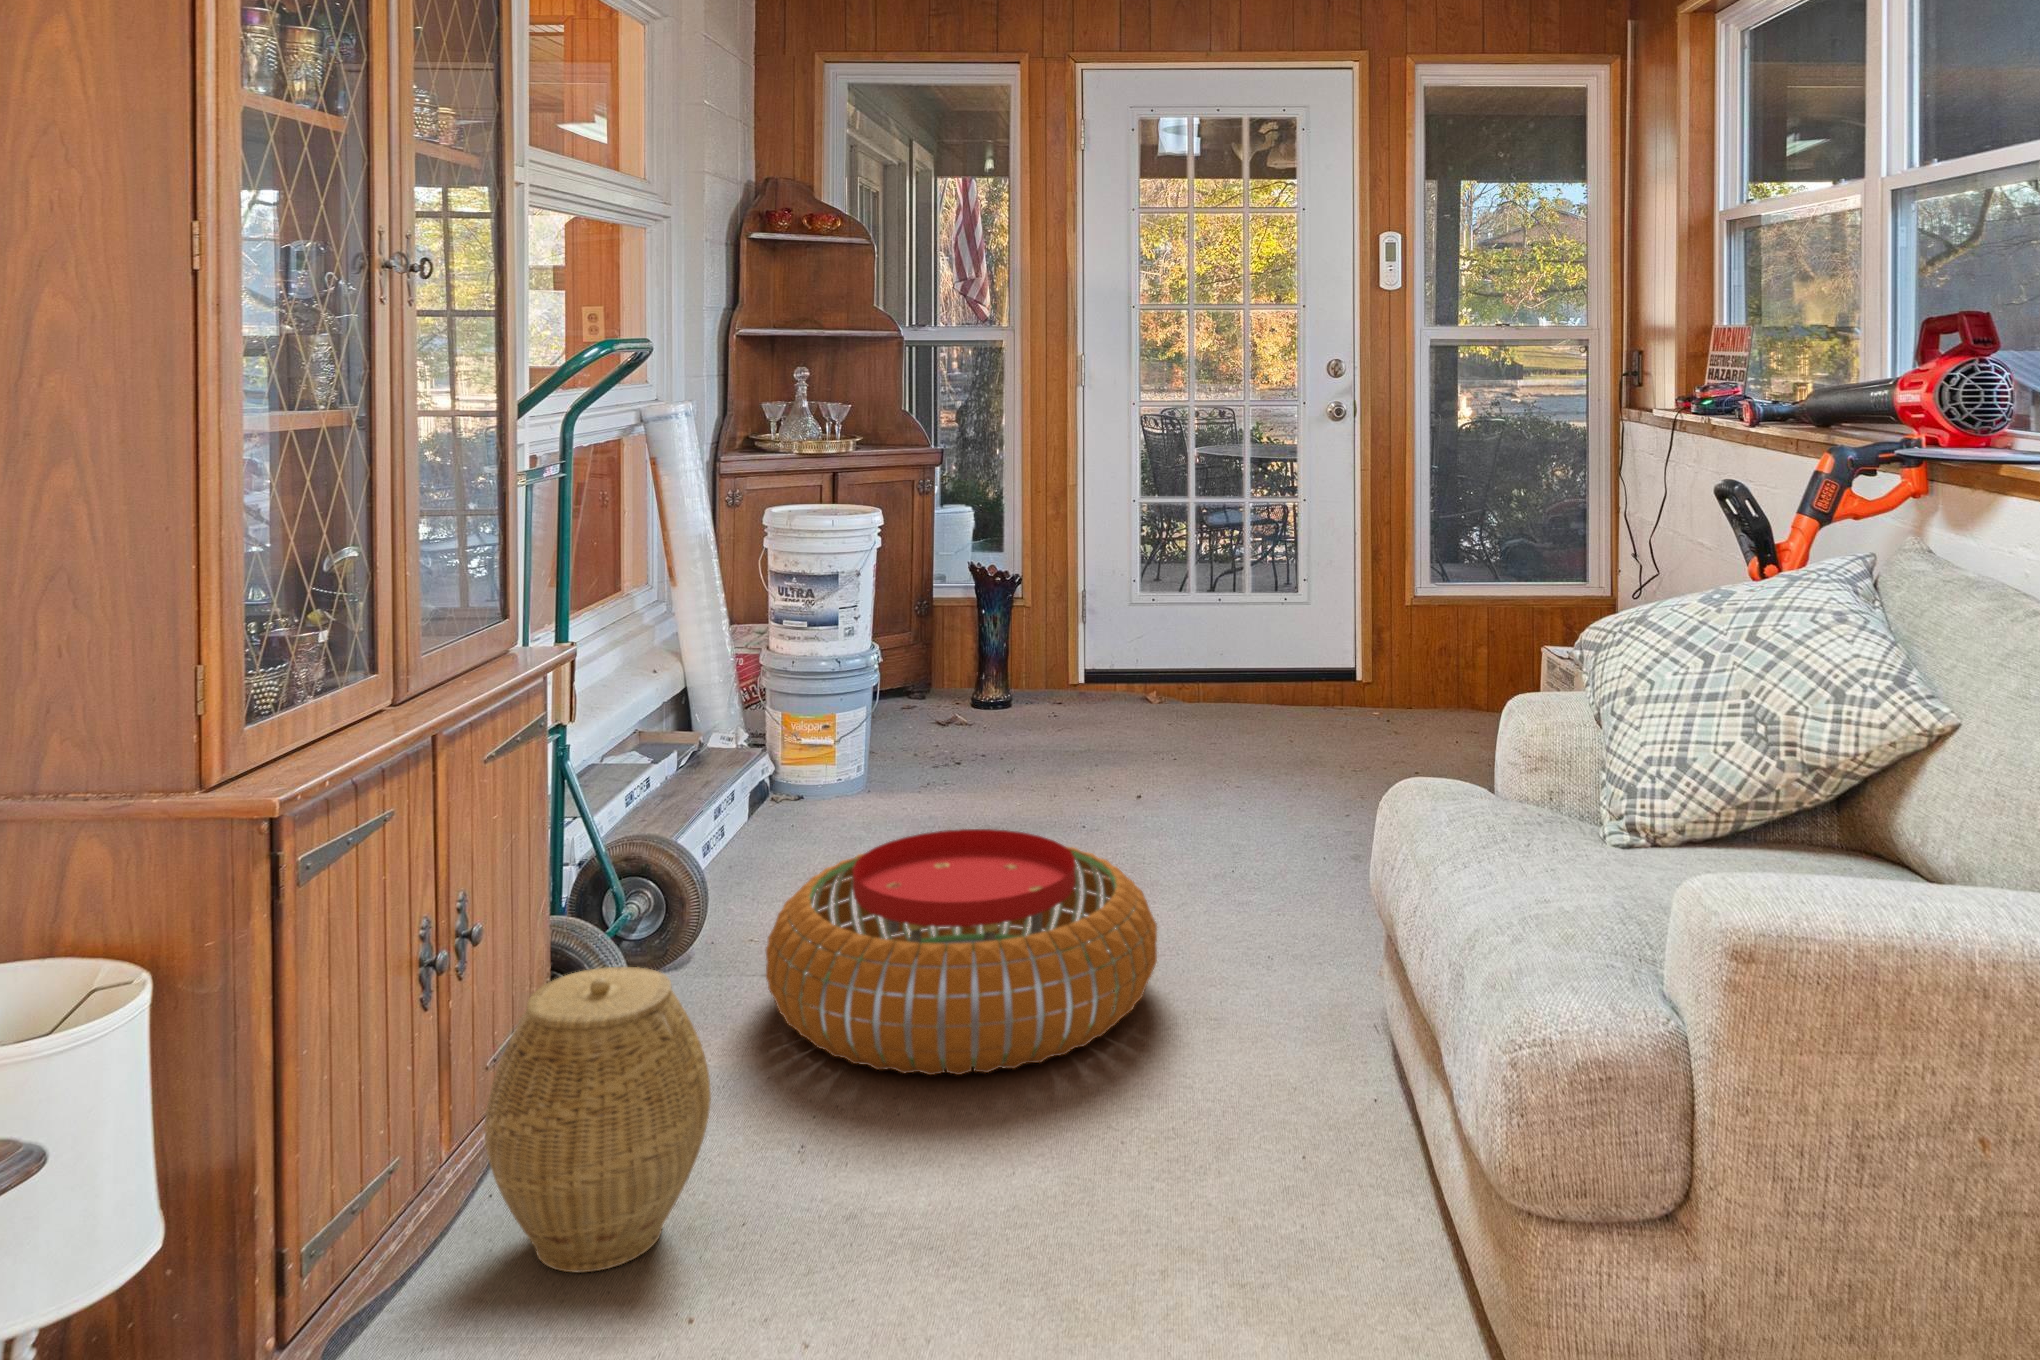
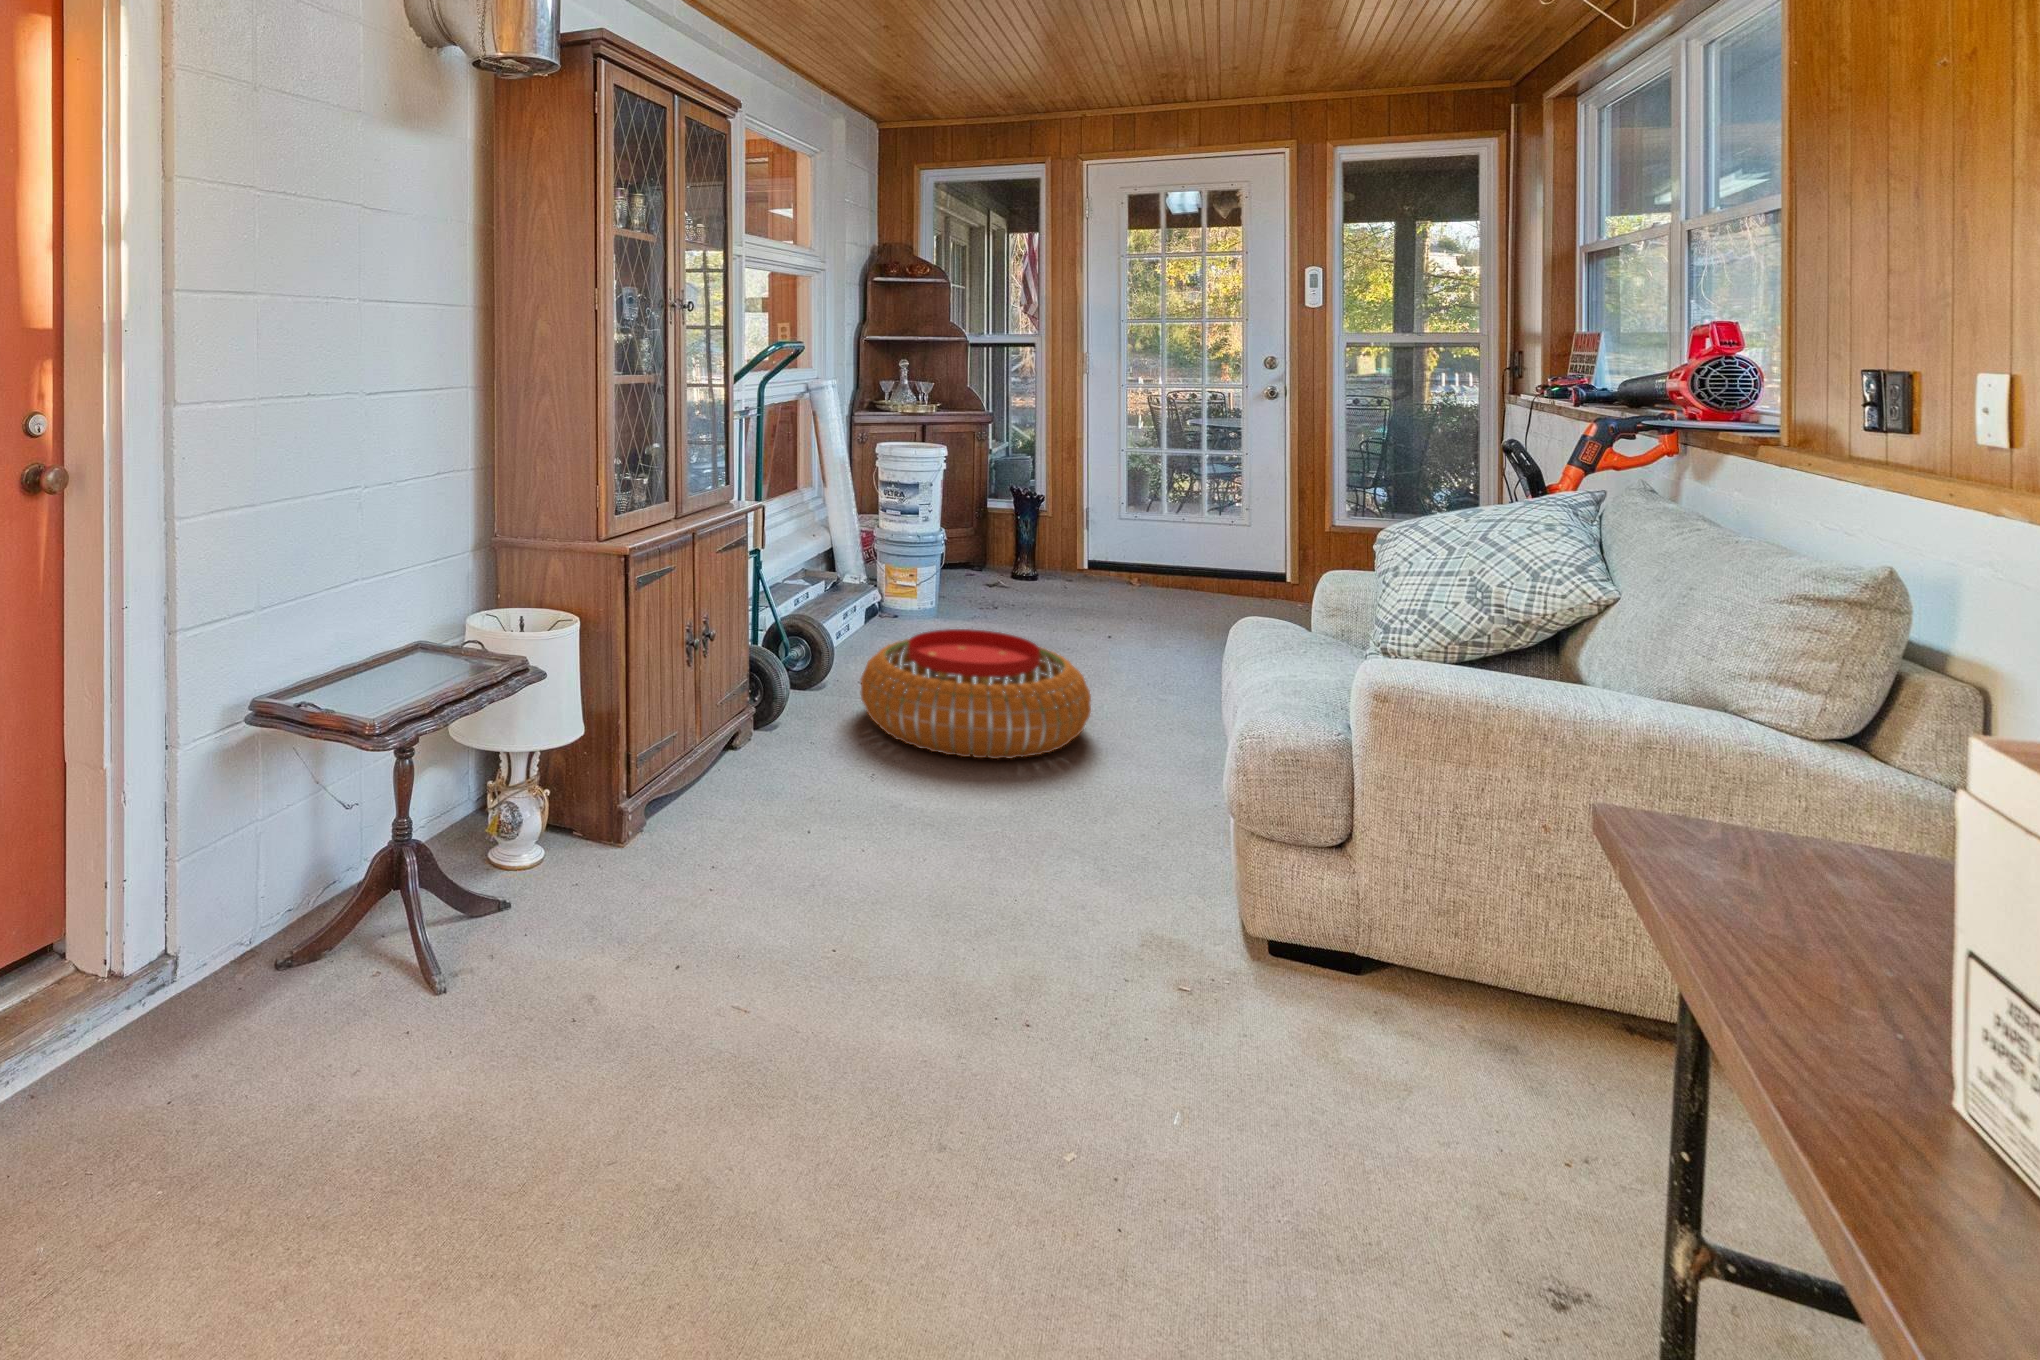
woven basket: present [485,967,711,1272] -> none [717,659,823,803]

